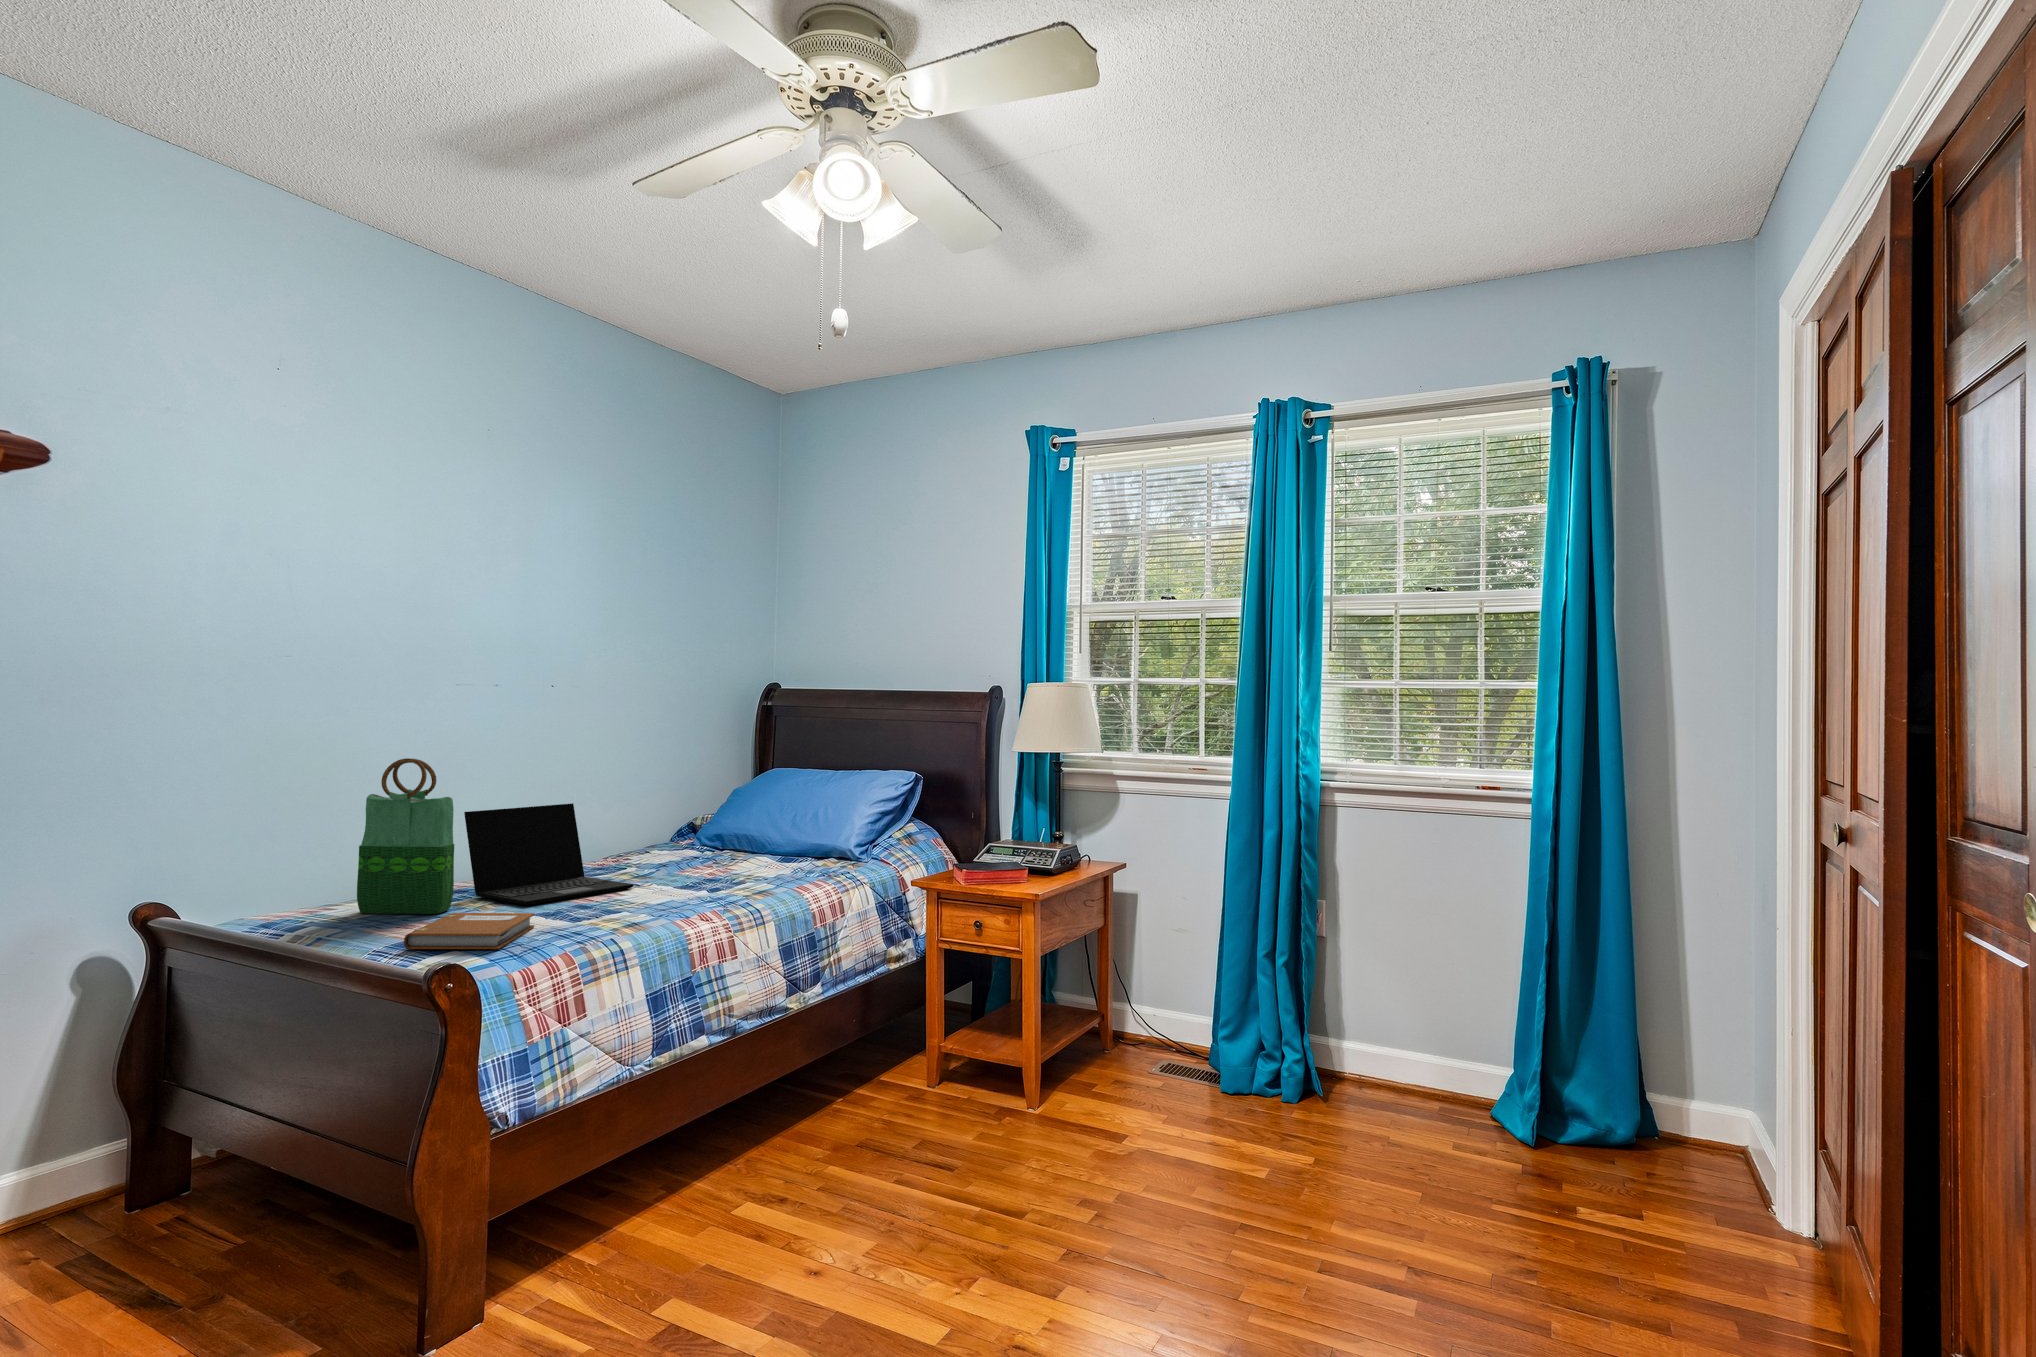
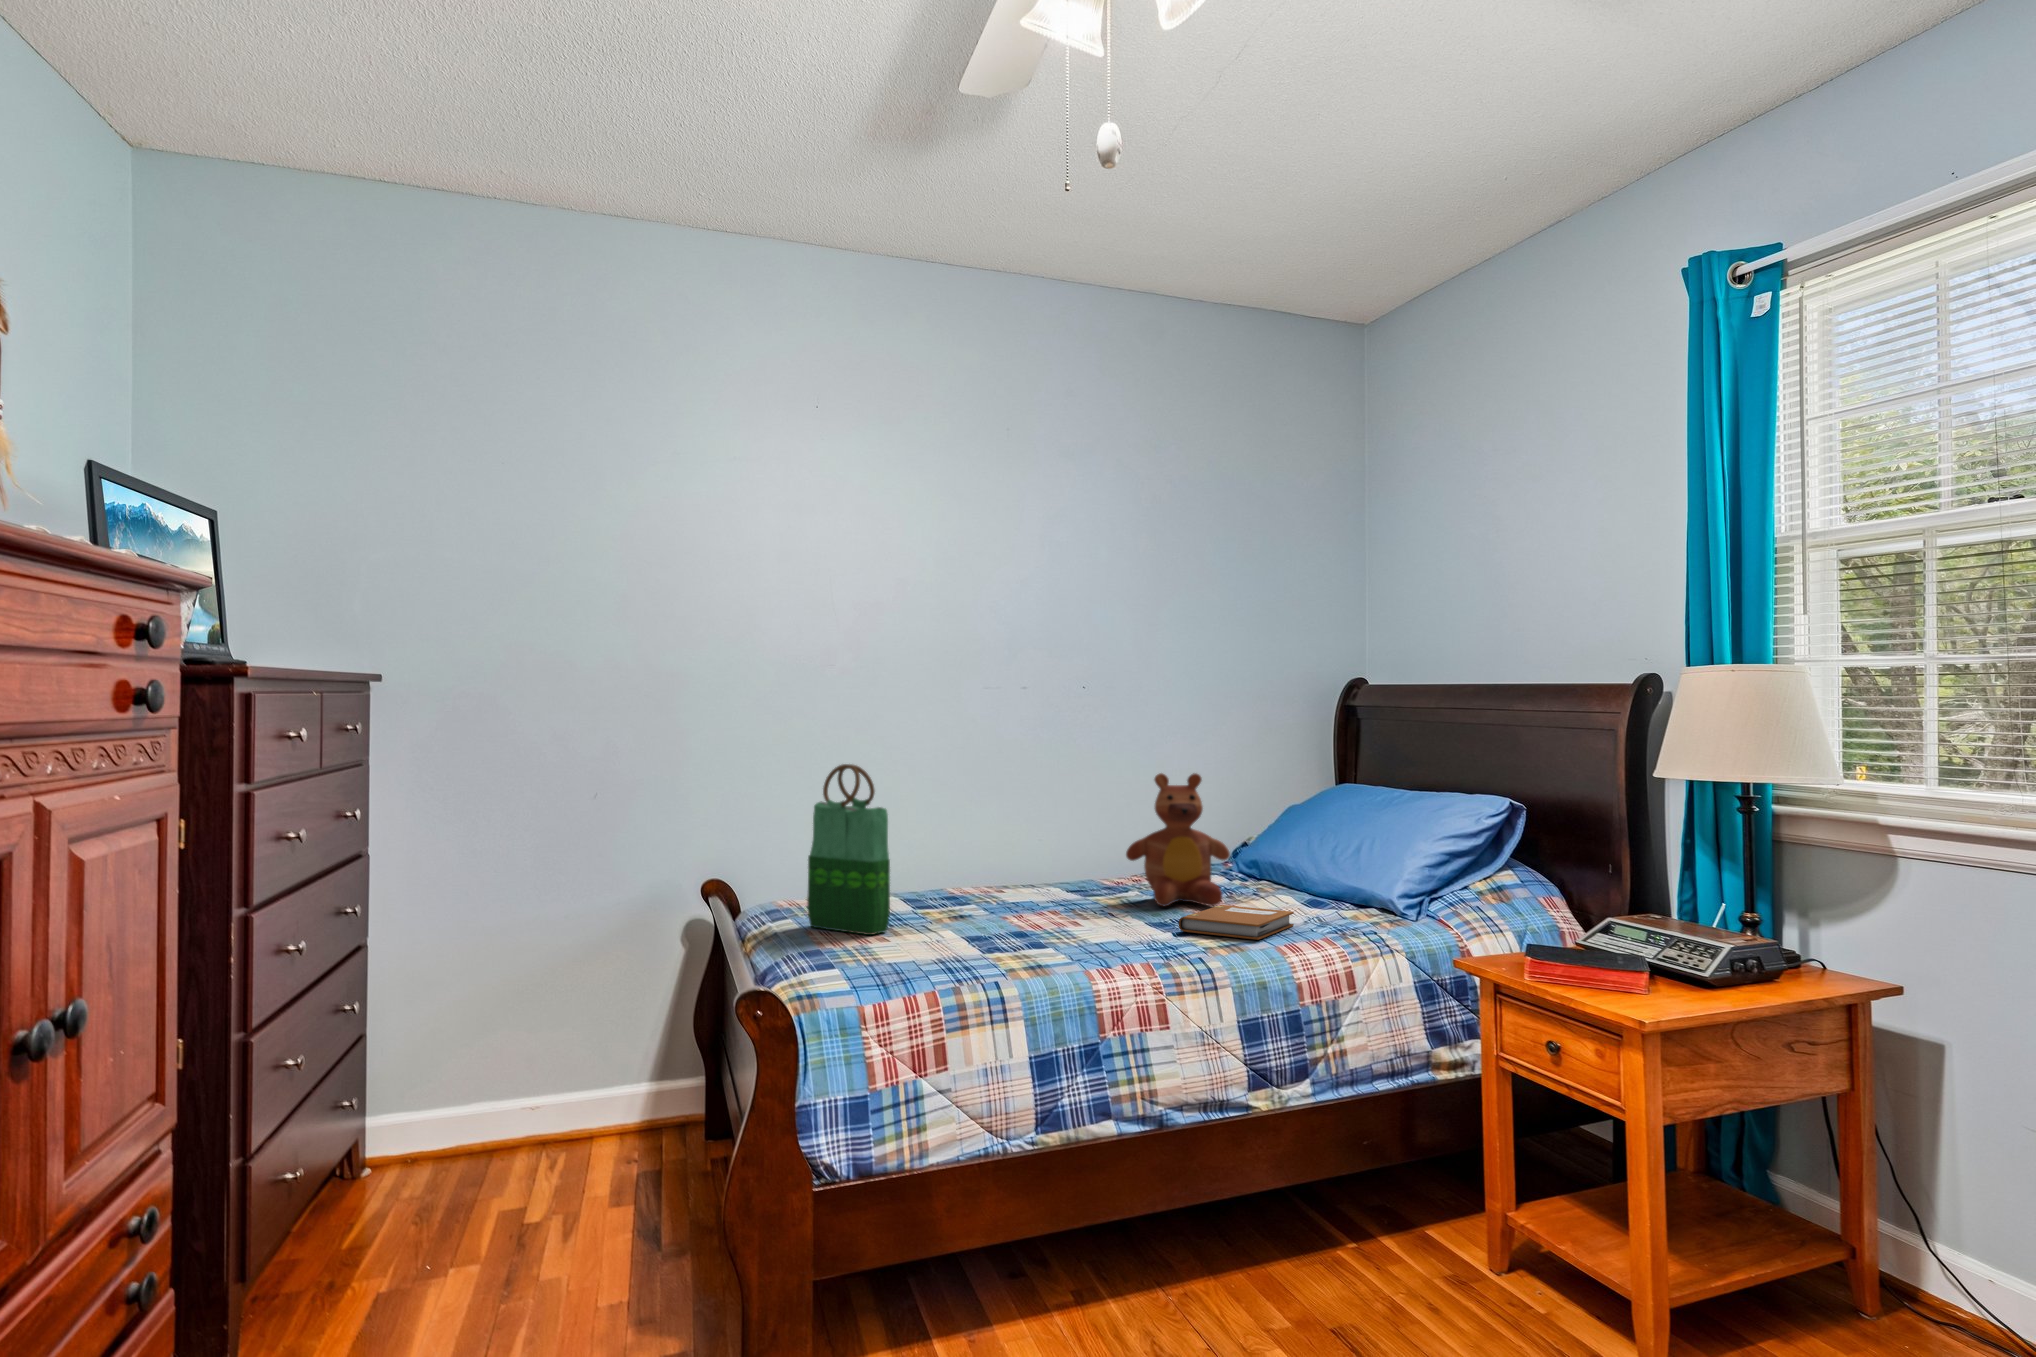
teddy bear: none [625,760,711,867] -> present [1126,773,1230,906]
laptop: present [464,803,633,905] -> none [922,822,1094,935]
notebook: present [404,913,535,949] -> present [1179,905,1294,940]

